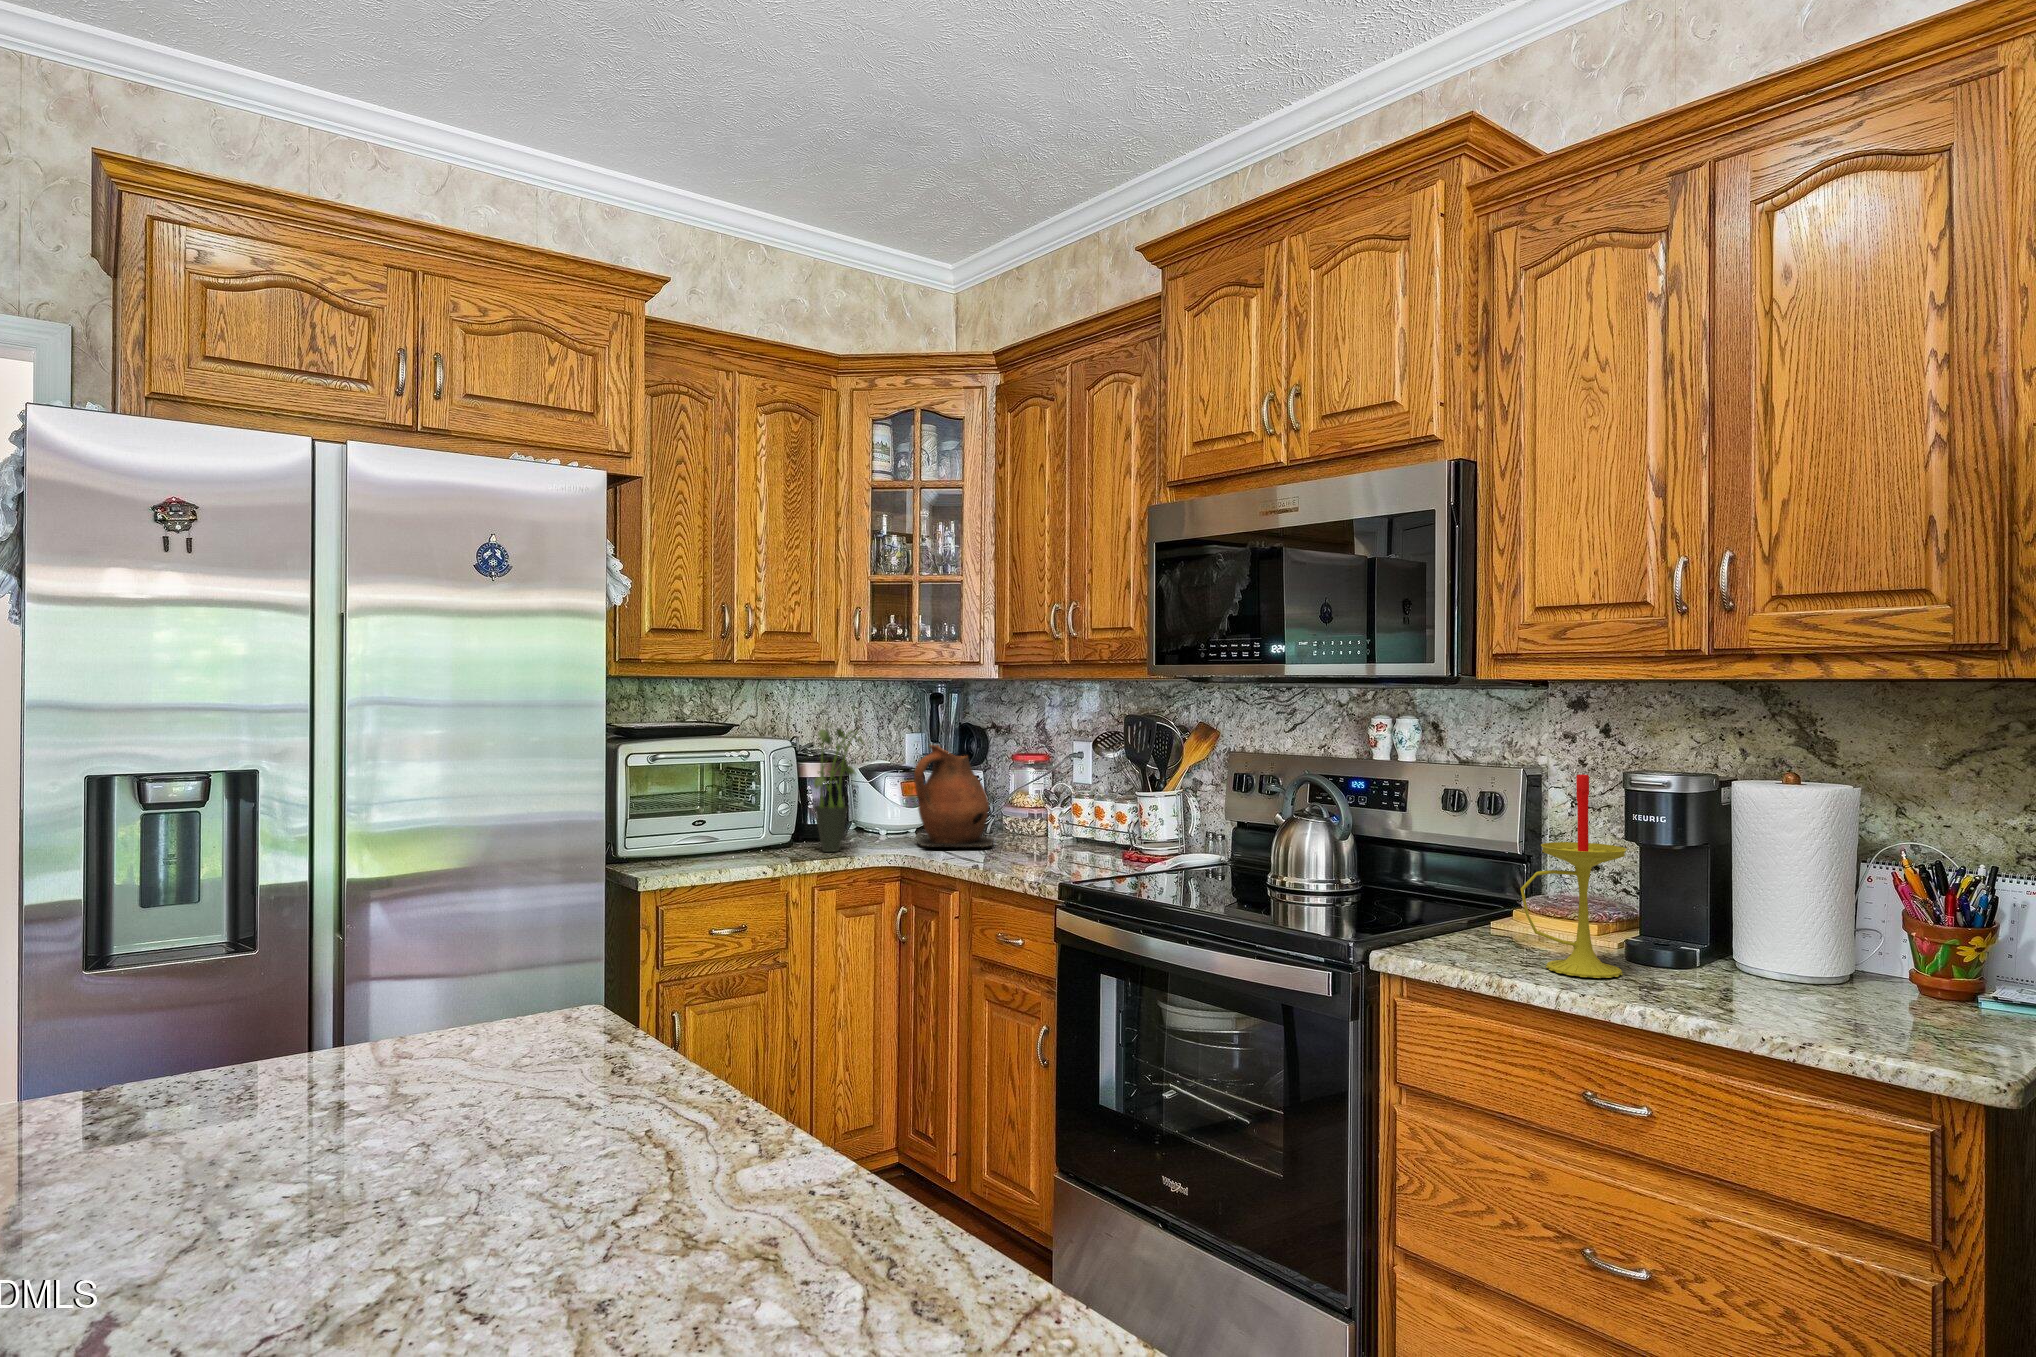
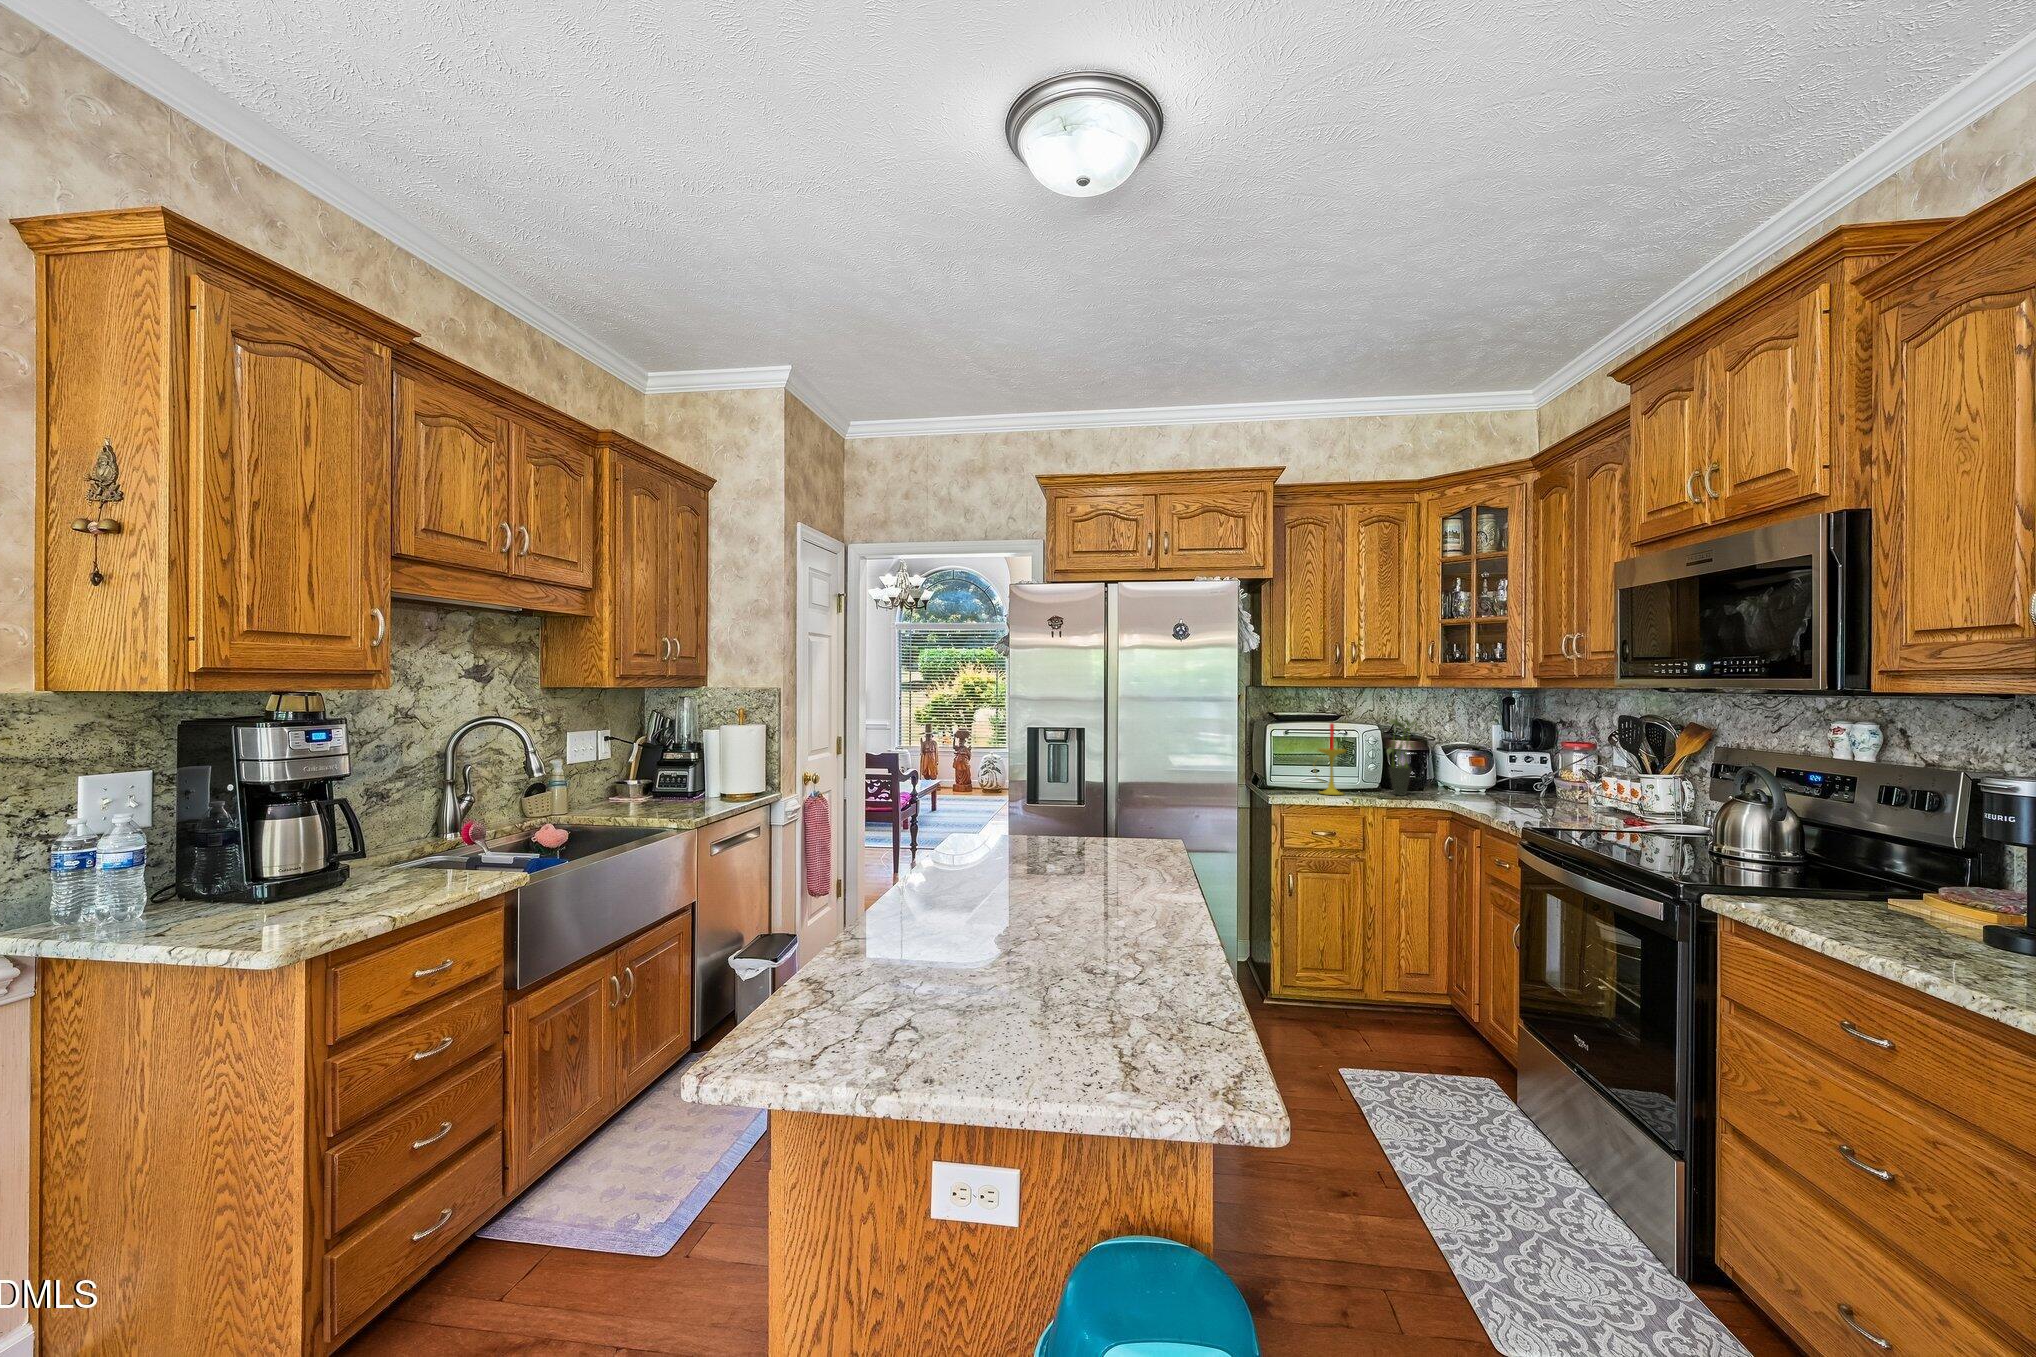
ceramic pitcher: present [914,745,993,848] -> none [1459,732,1529,804]
candle: present [1520,774,1627,978] -> present [1318,723,1346,795]

